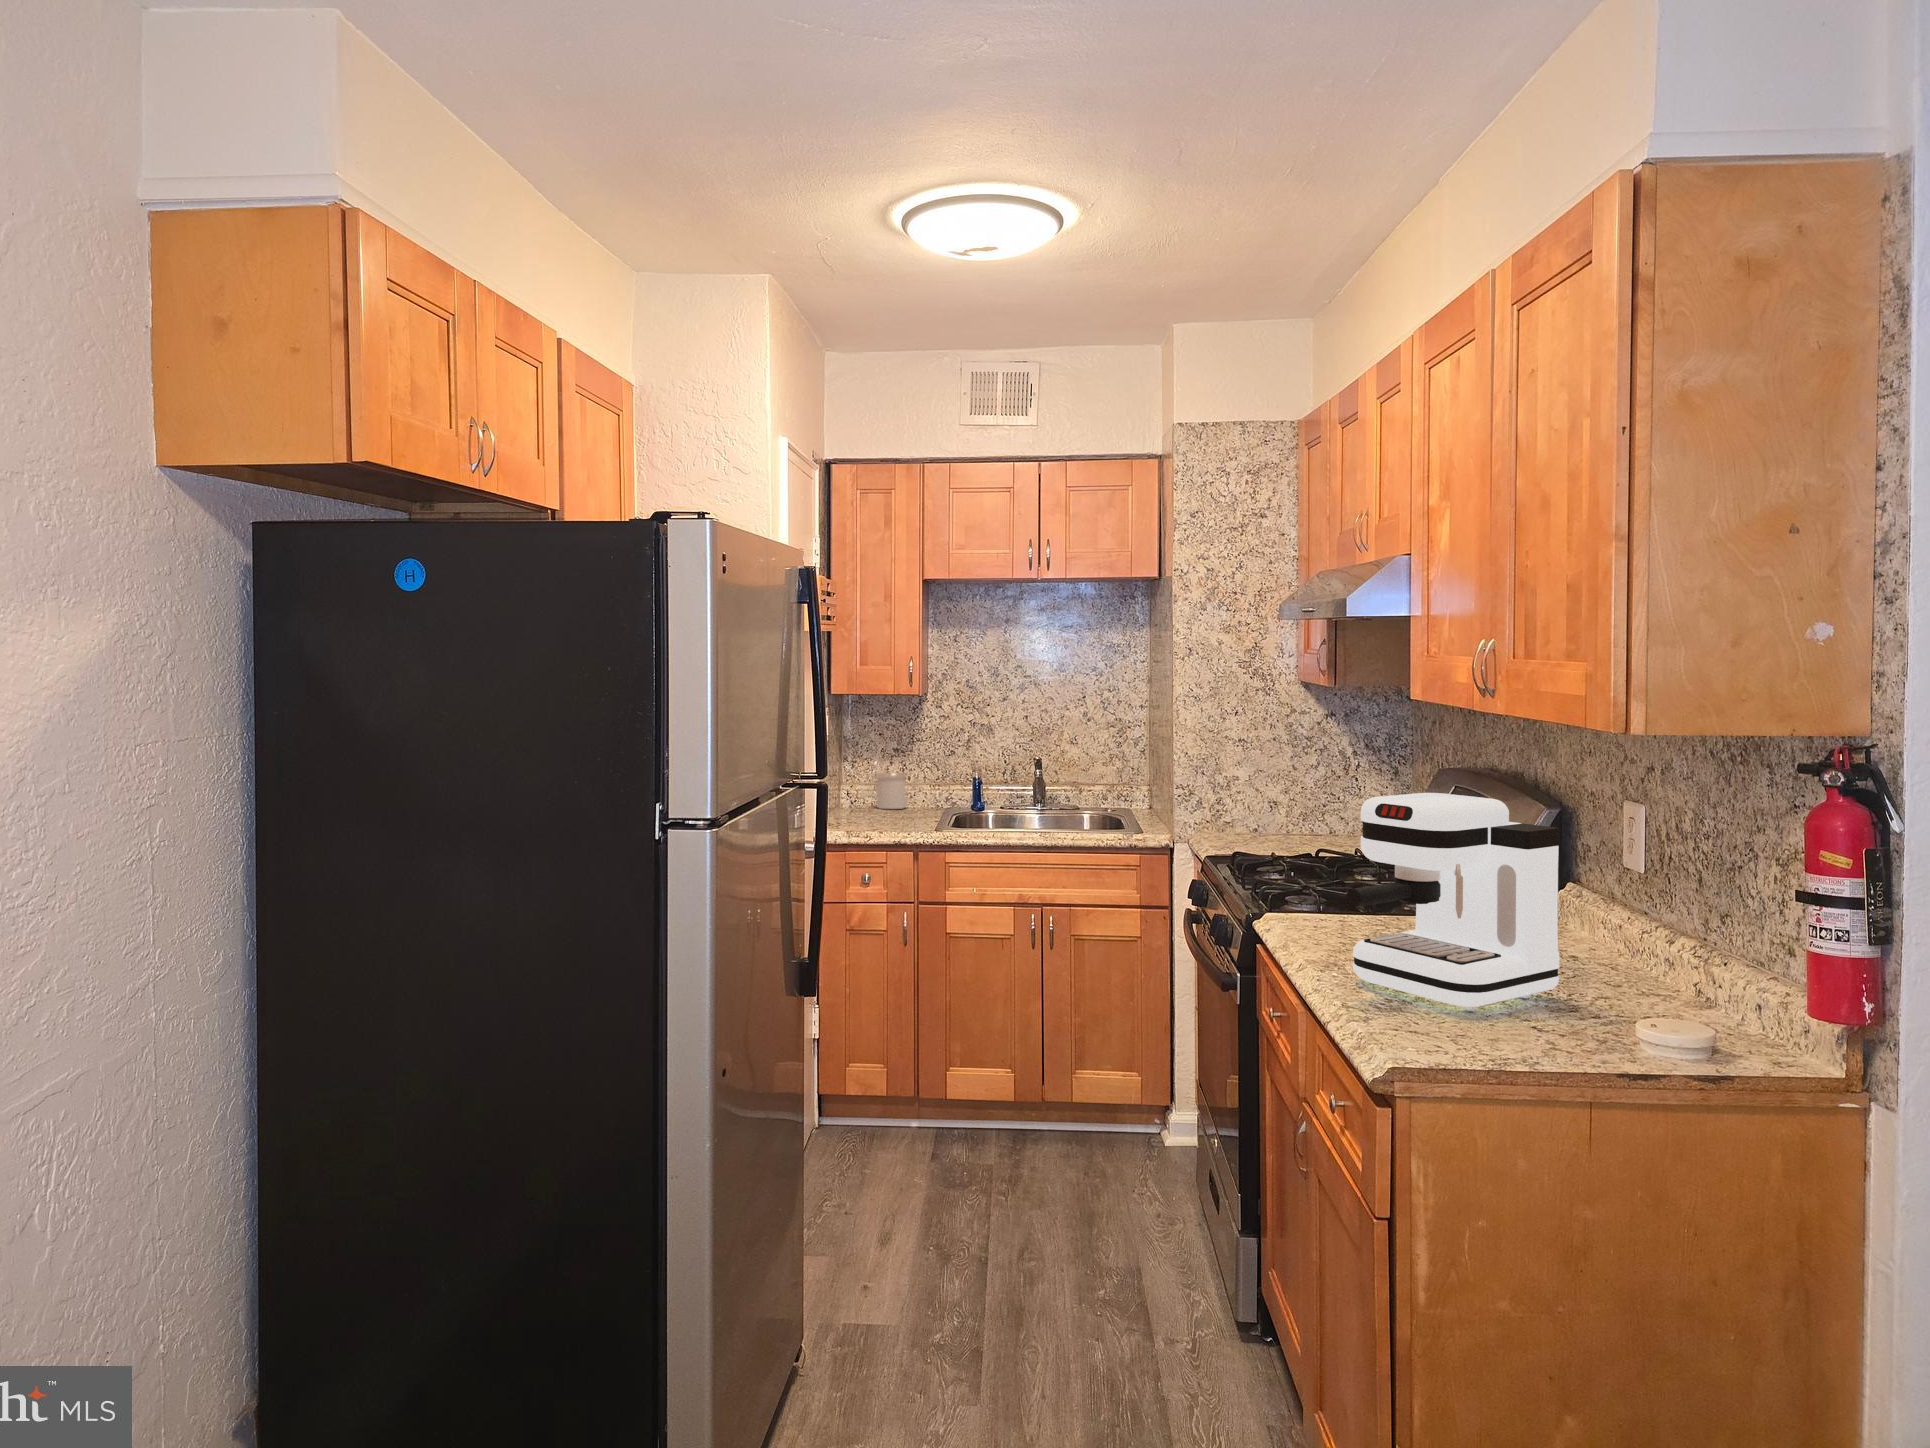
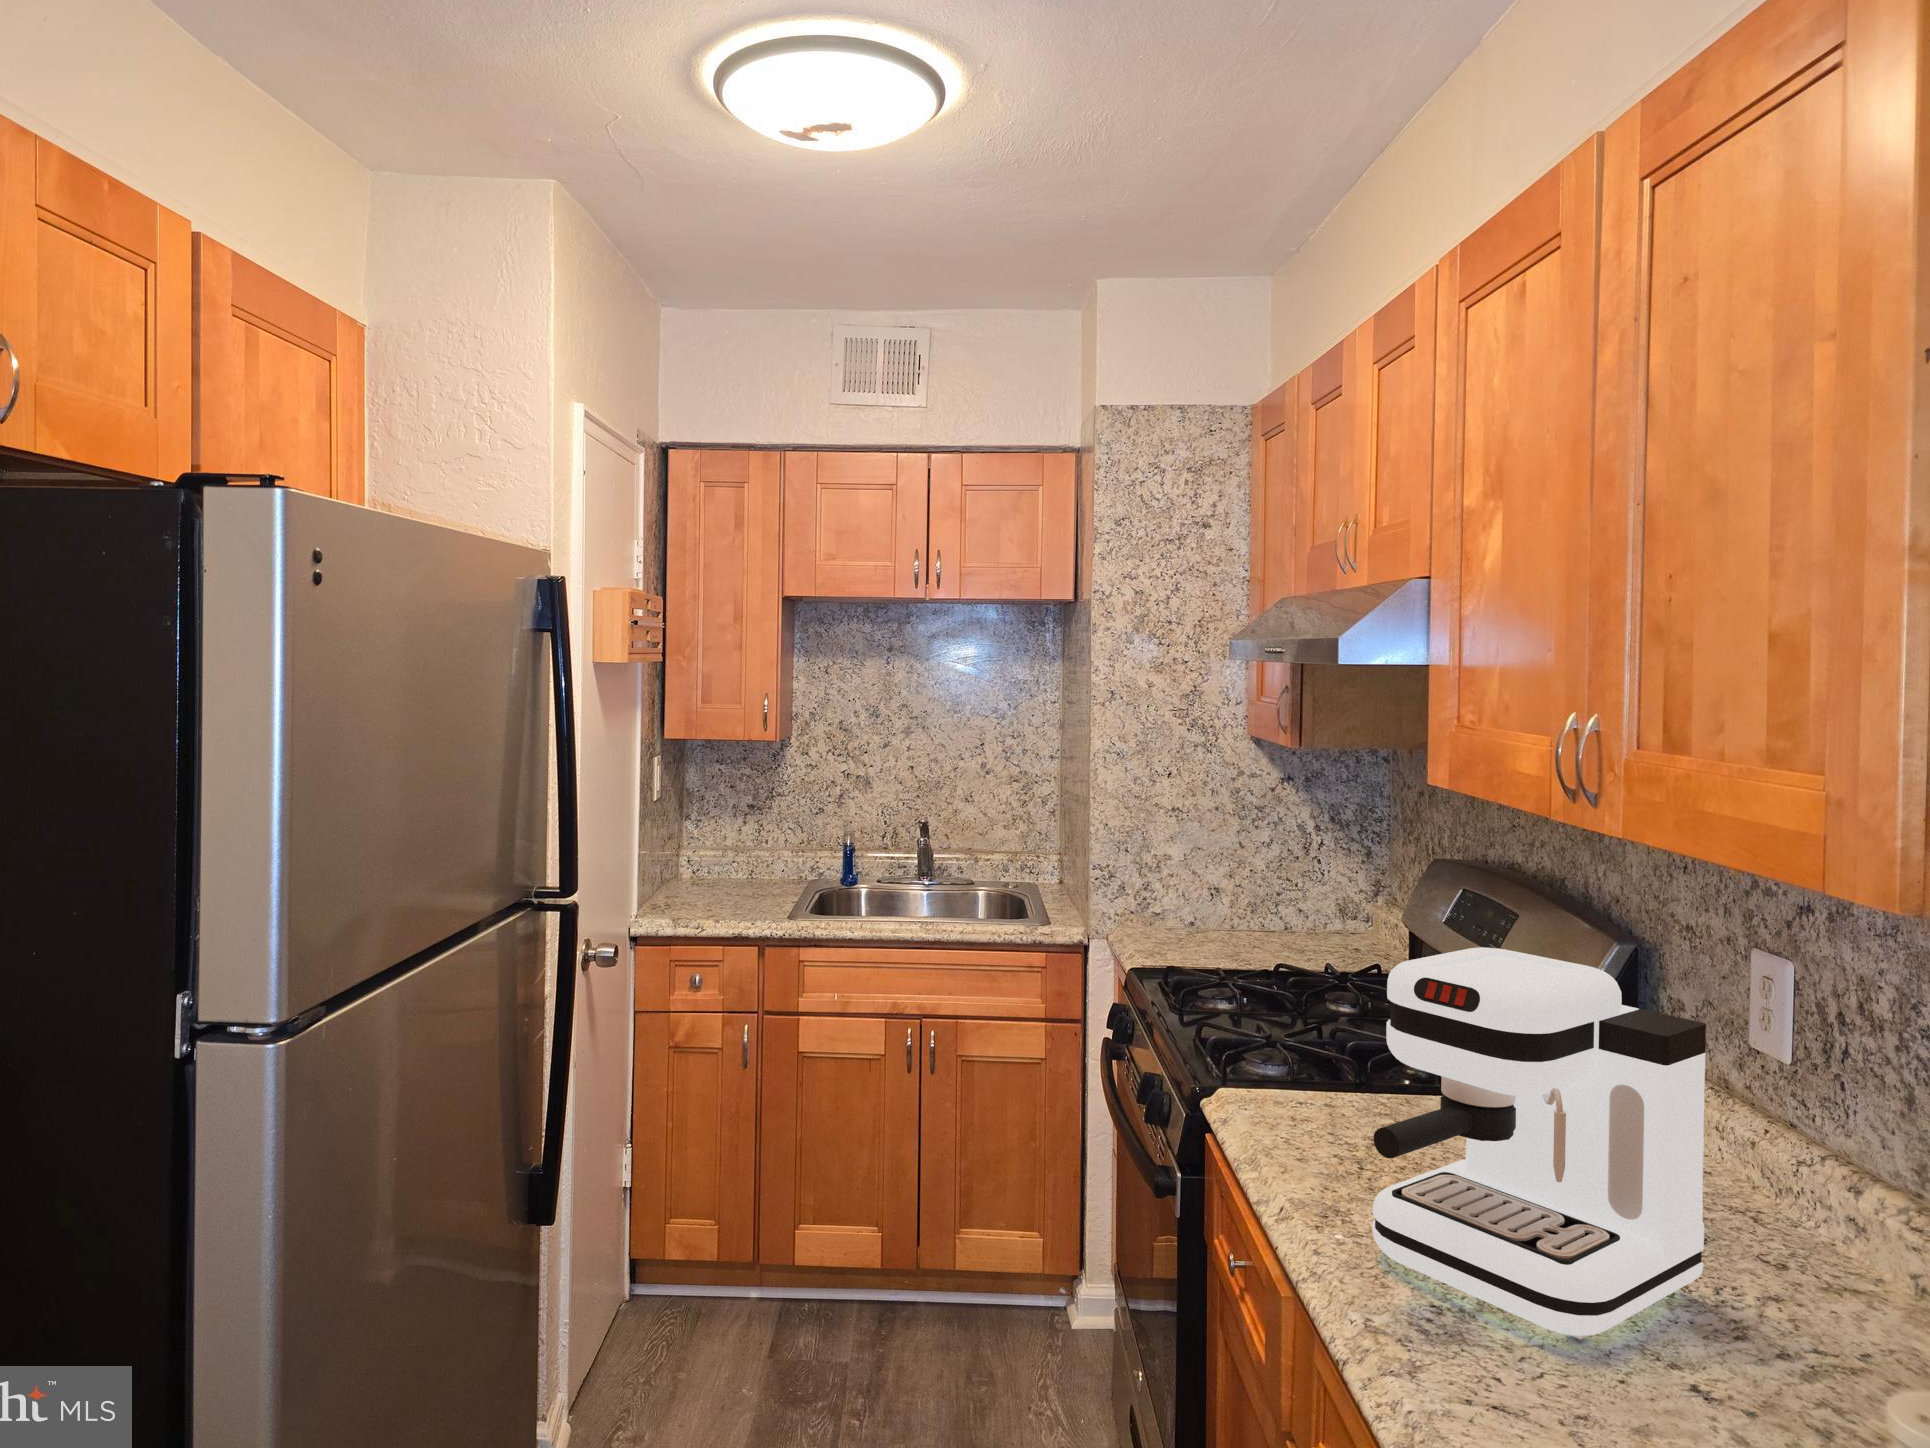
soap dispenser: present [873,758,907,809] -> none [717,811,764,881]

